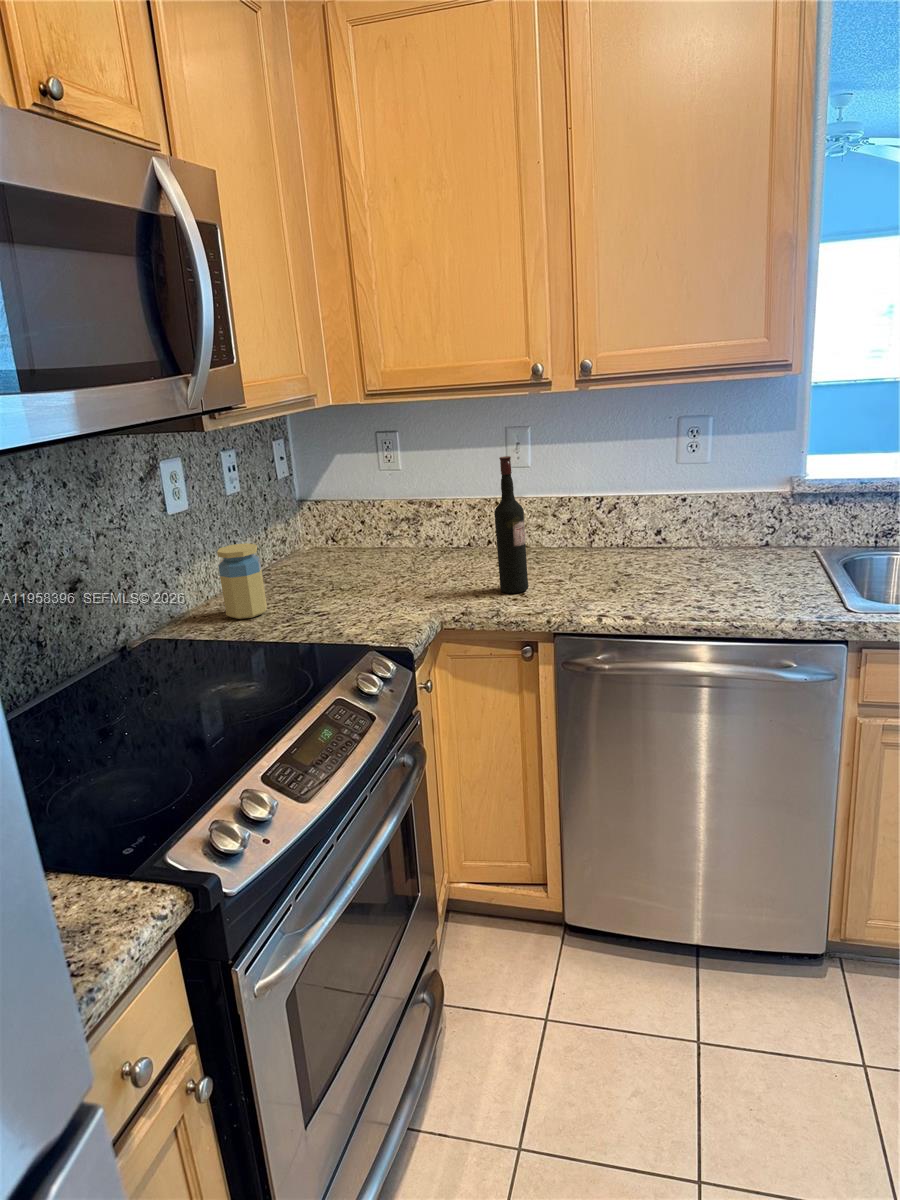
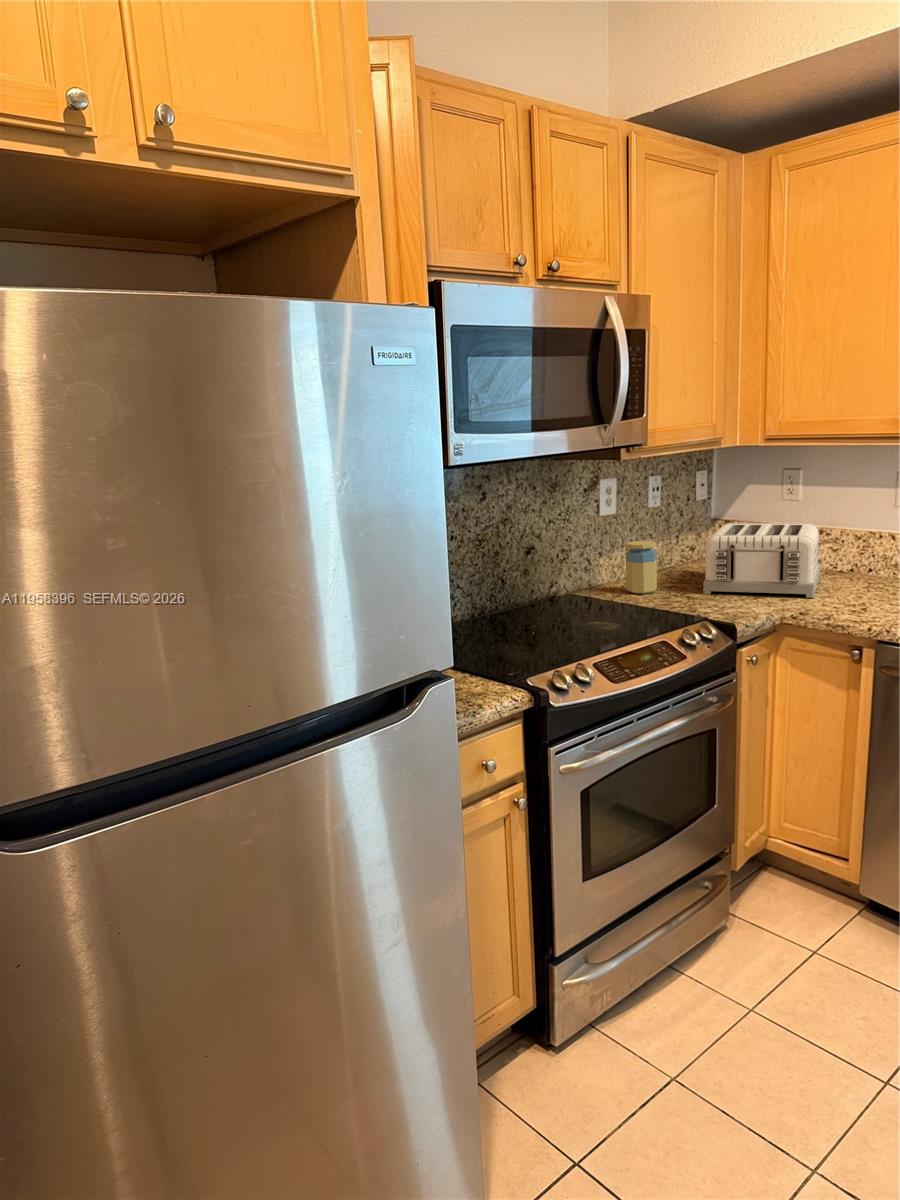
wine bottle: present [494,456,528,593] -> none [844,494,872,606]
toaster: none [322,496,463,604] -> present [703,523,820,598]

